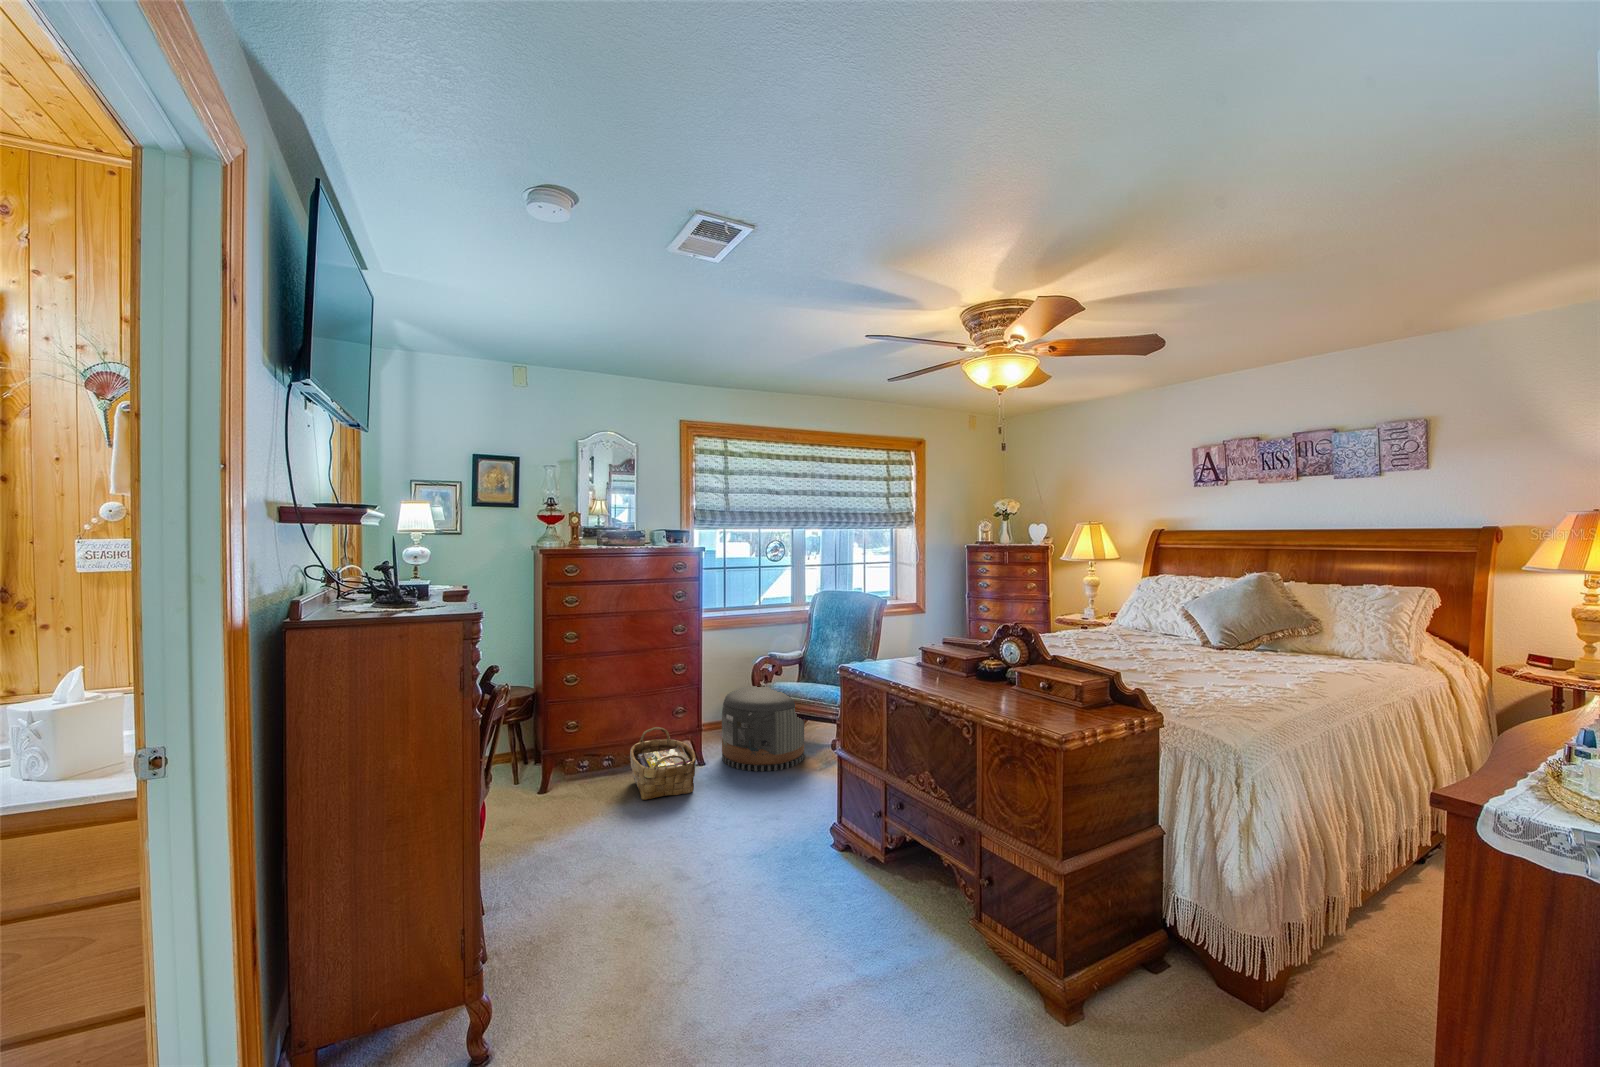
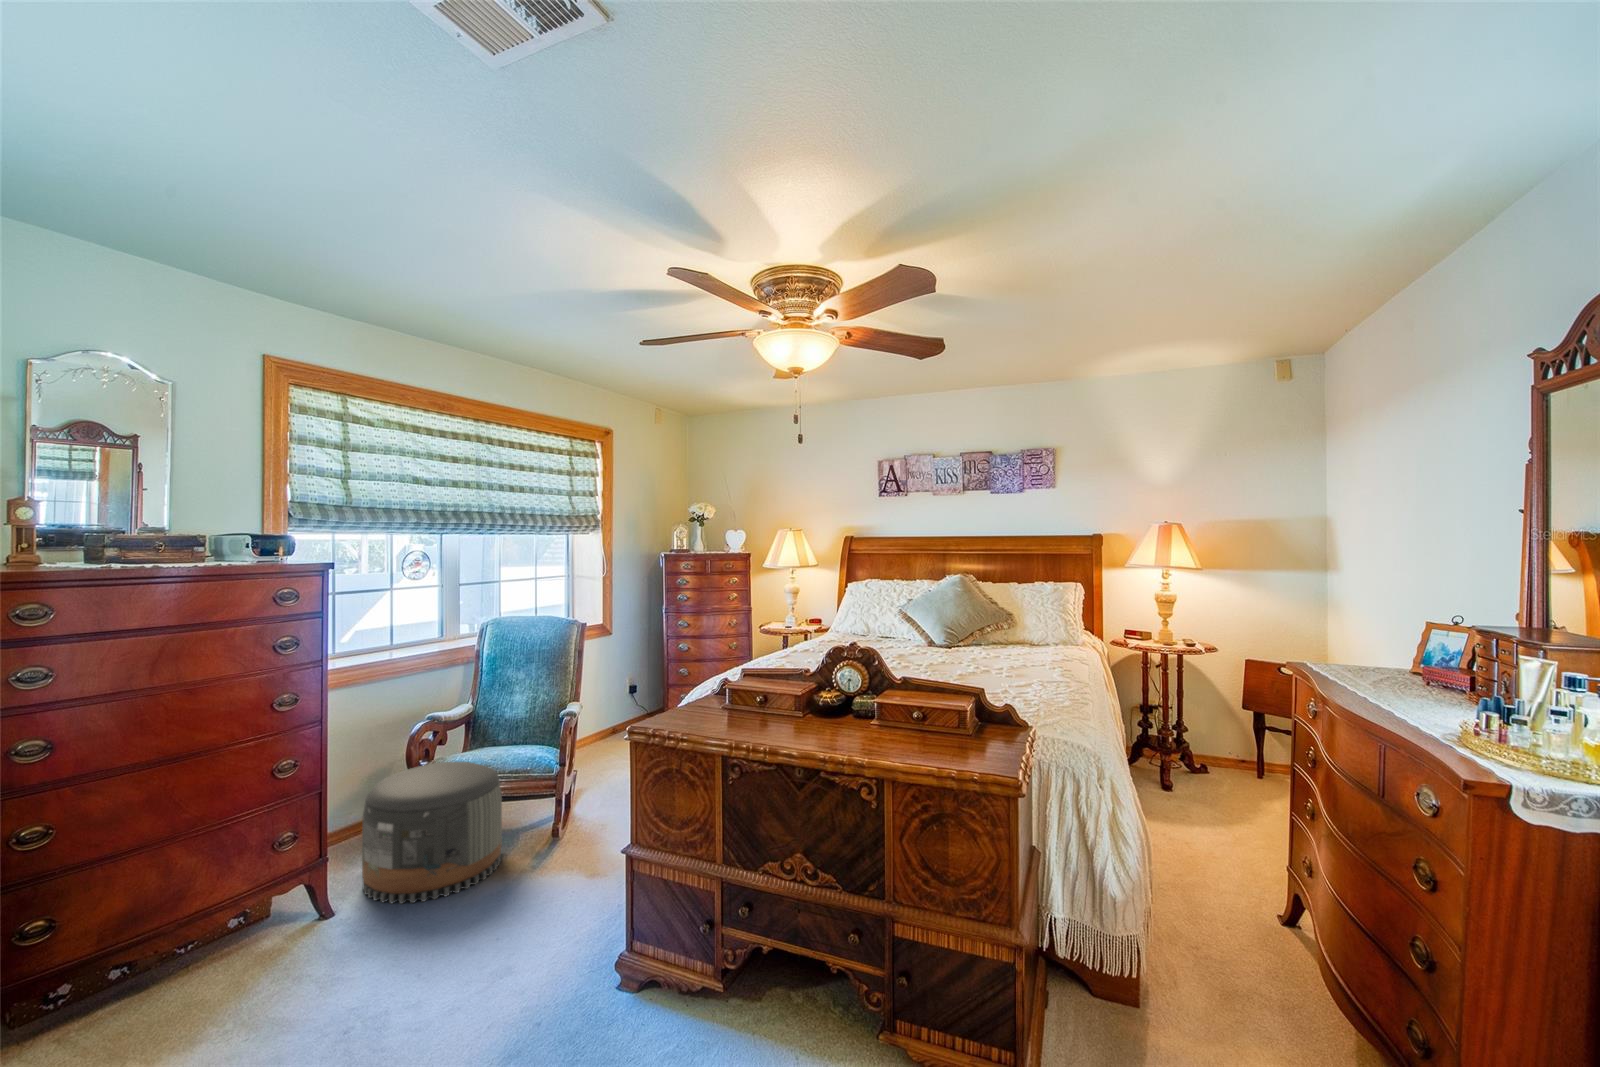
woven basket: present [630,727,696,800] -> none [194,875,344,1021]

